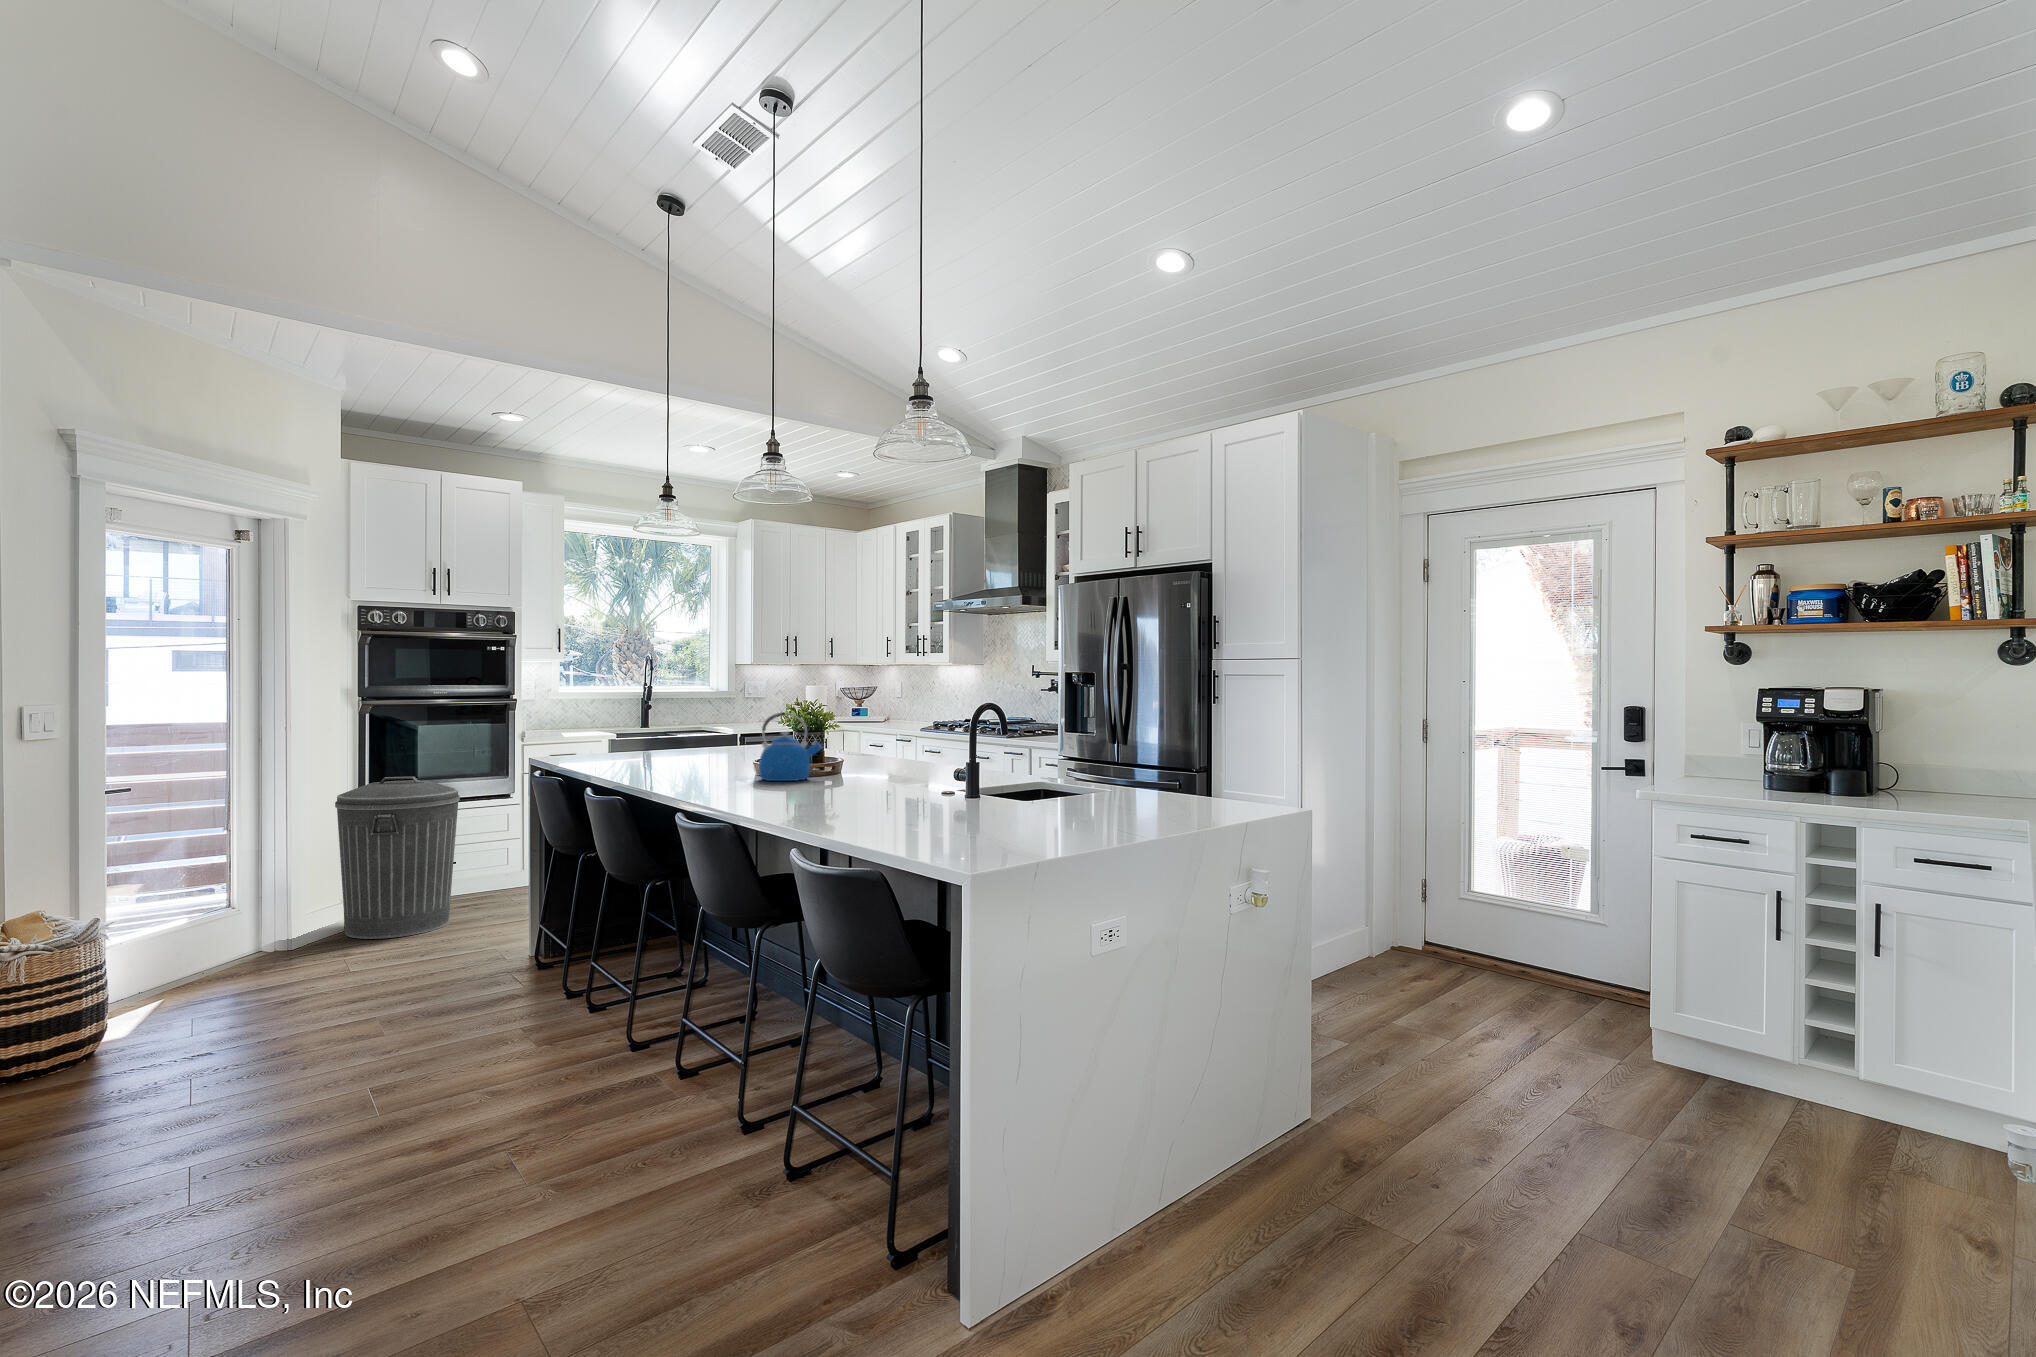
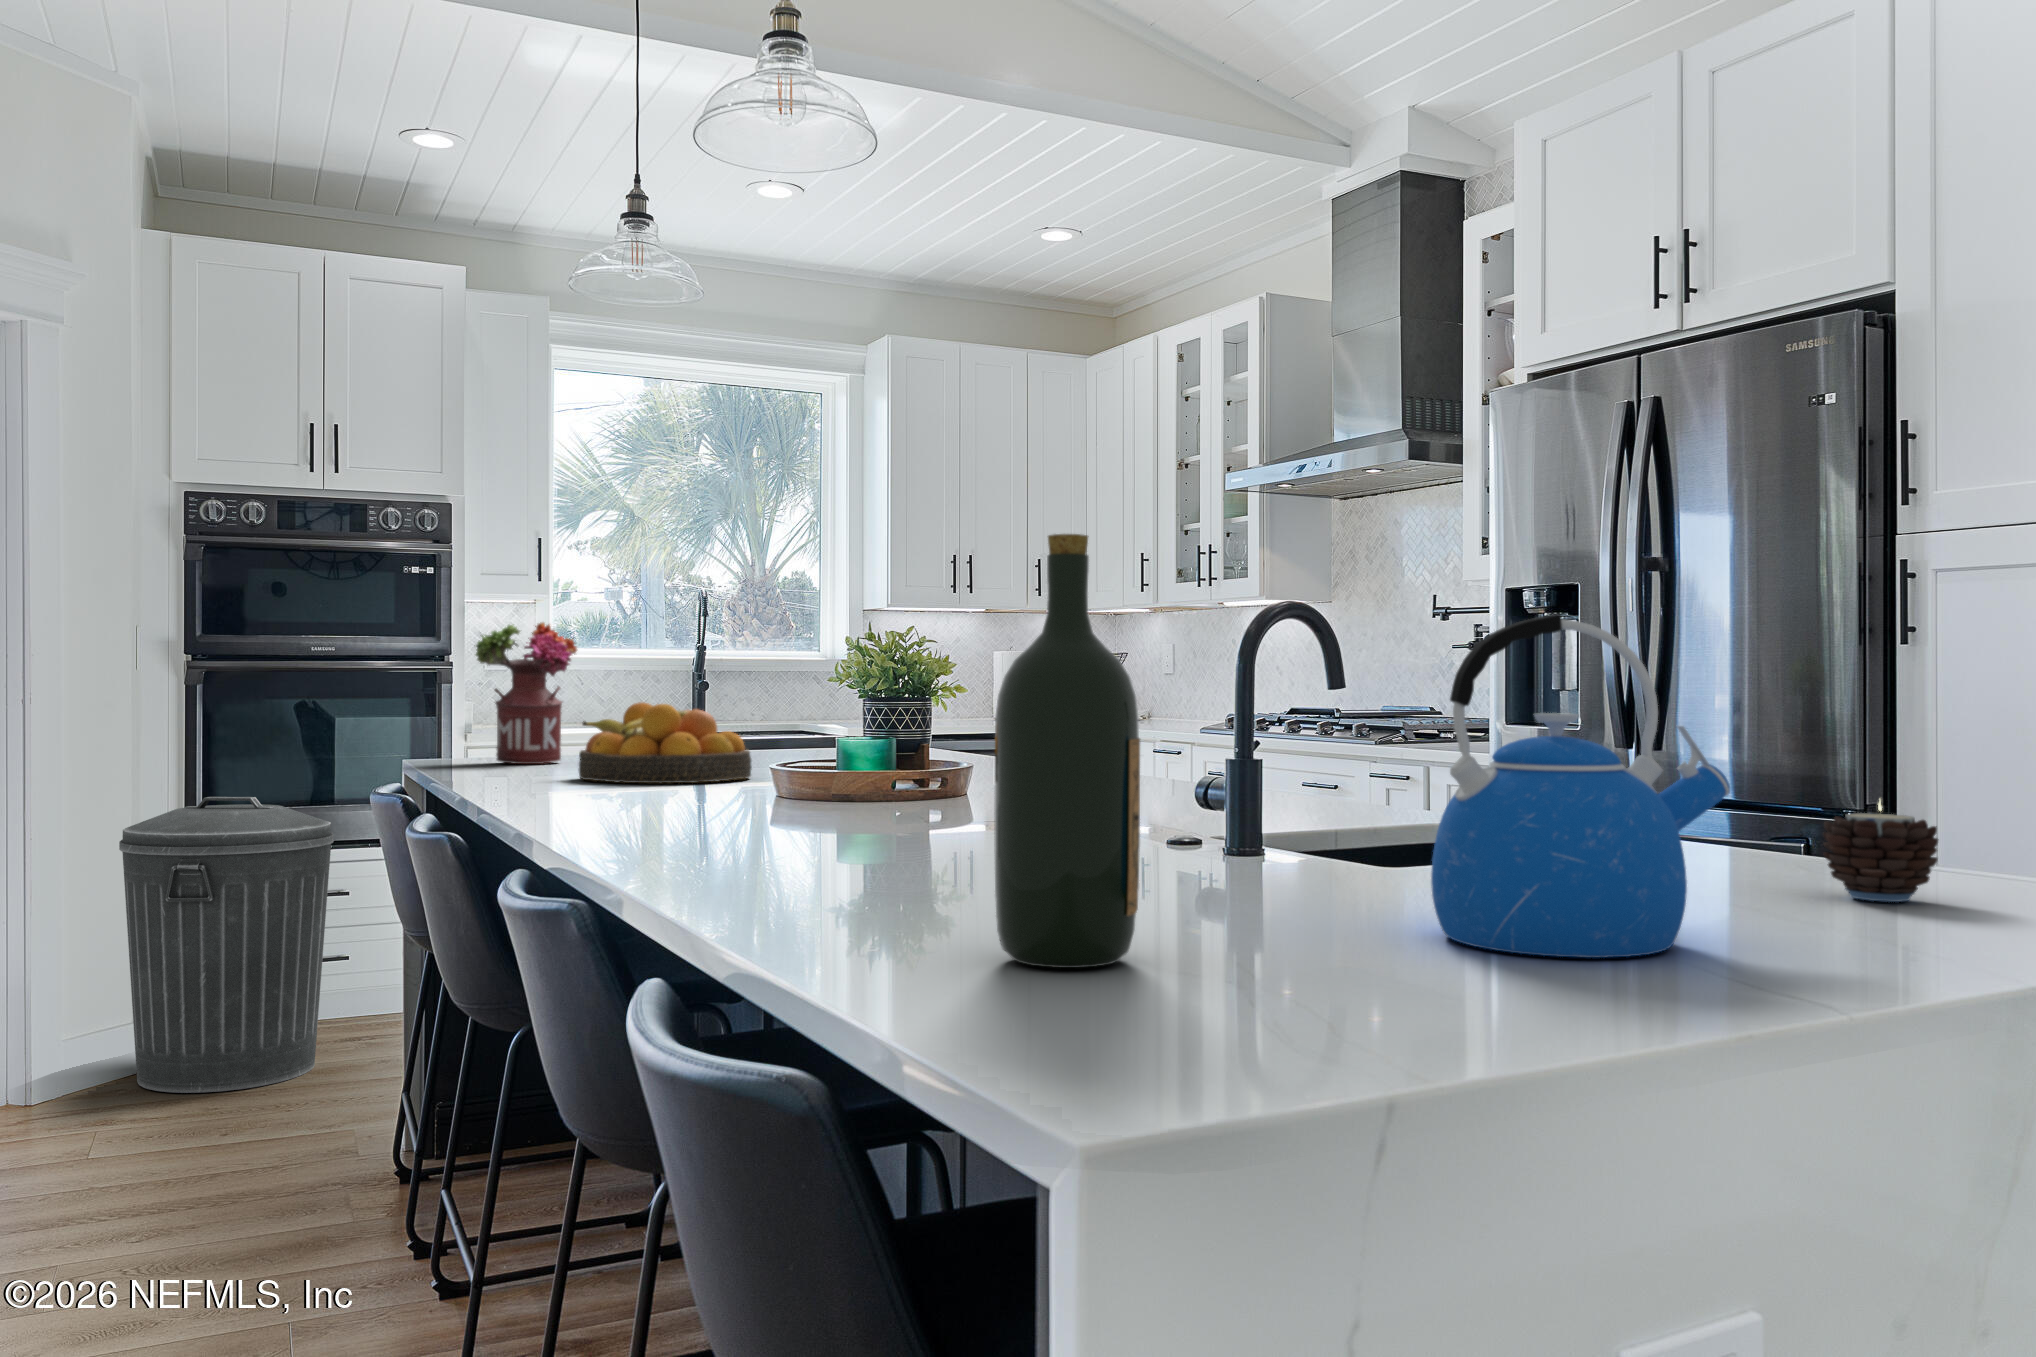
flower arrangement: none [560,684,614,758] -> present [476,623,577,764]
wine bottle: none [916,707,959,836] -> present [994,534,1140,968]
kettle: present [759,712,822,781] -> present [1431,614,1730,958]
fruit bowl: none [637,729,723,769] -> present [579,702,752,783]
candle: none [1161,775,1193,807] -> present [1823,801,1938,902]

